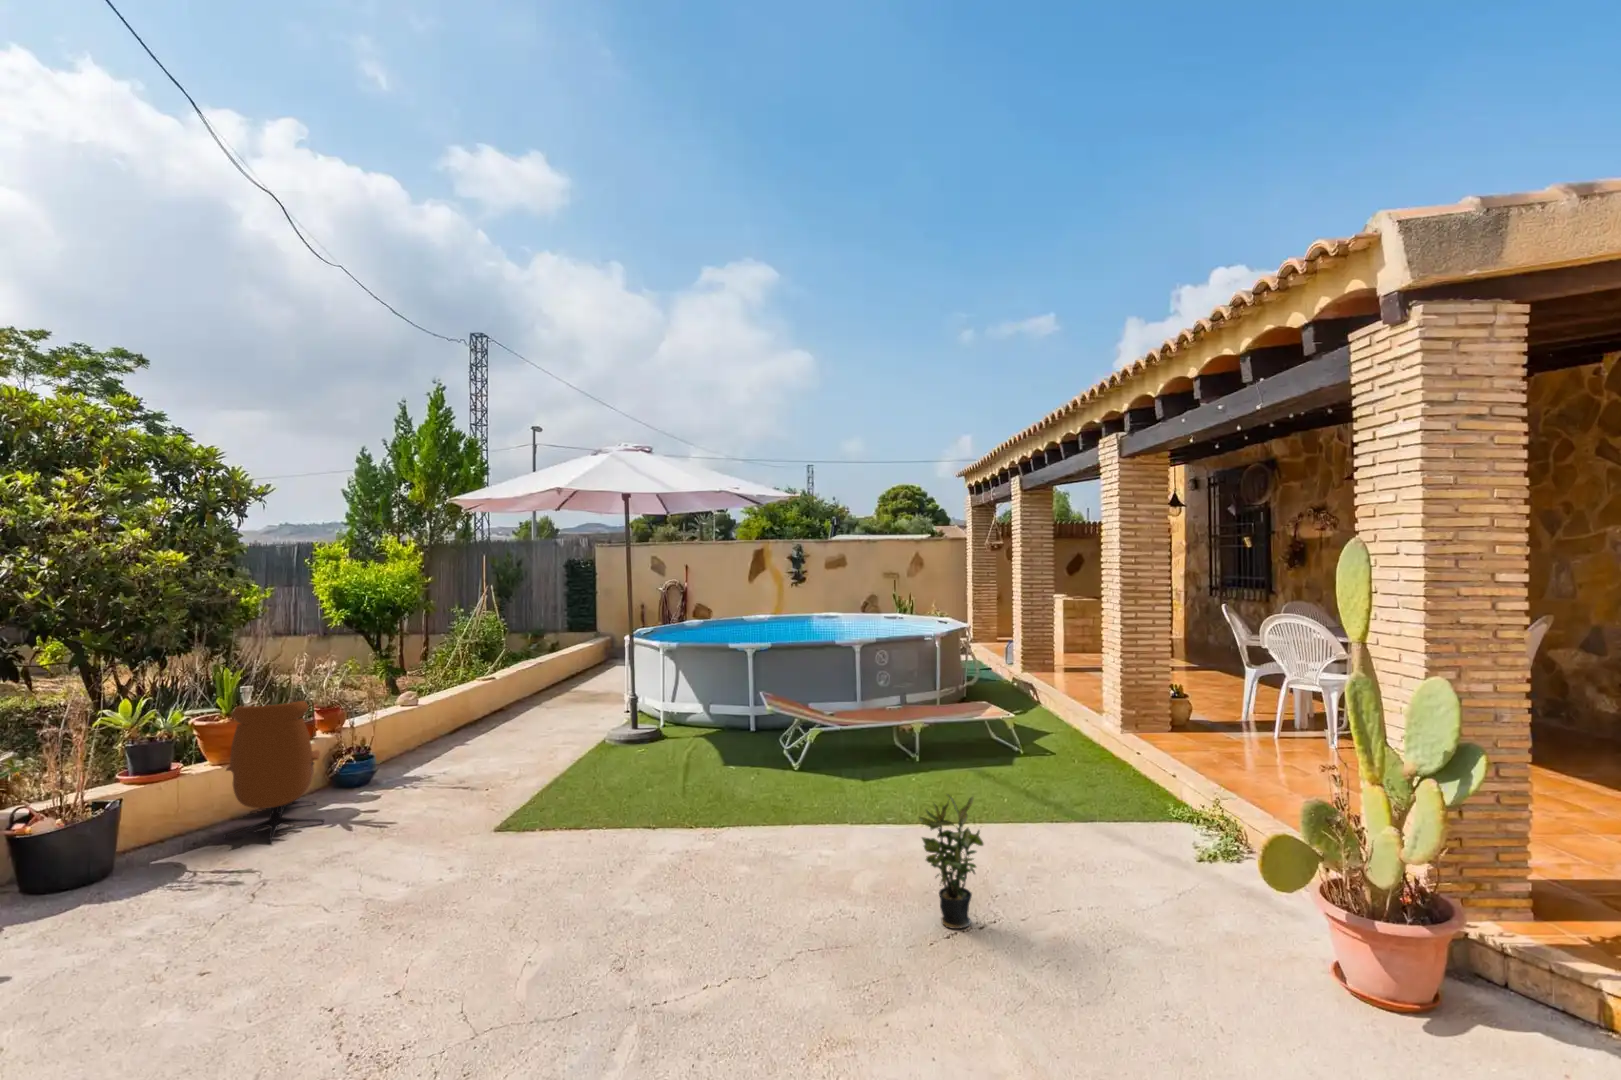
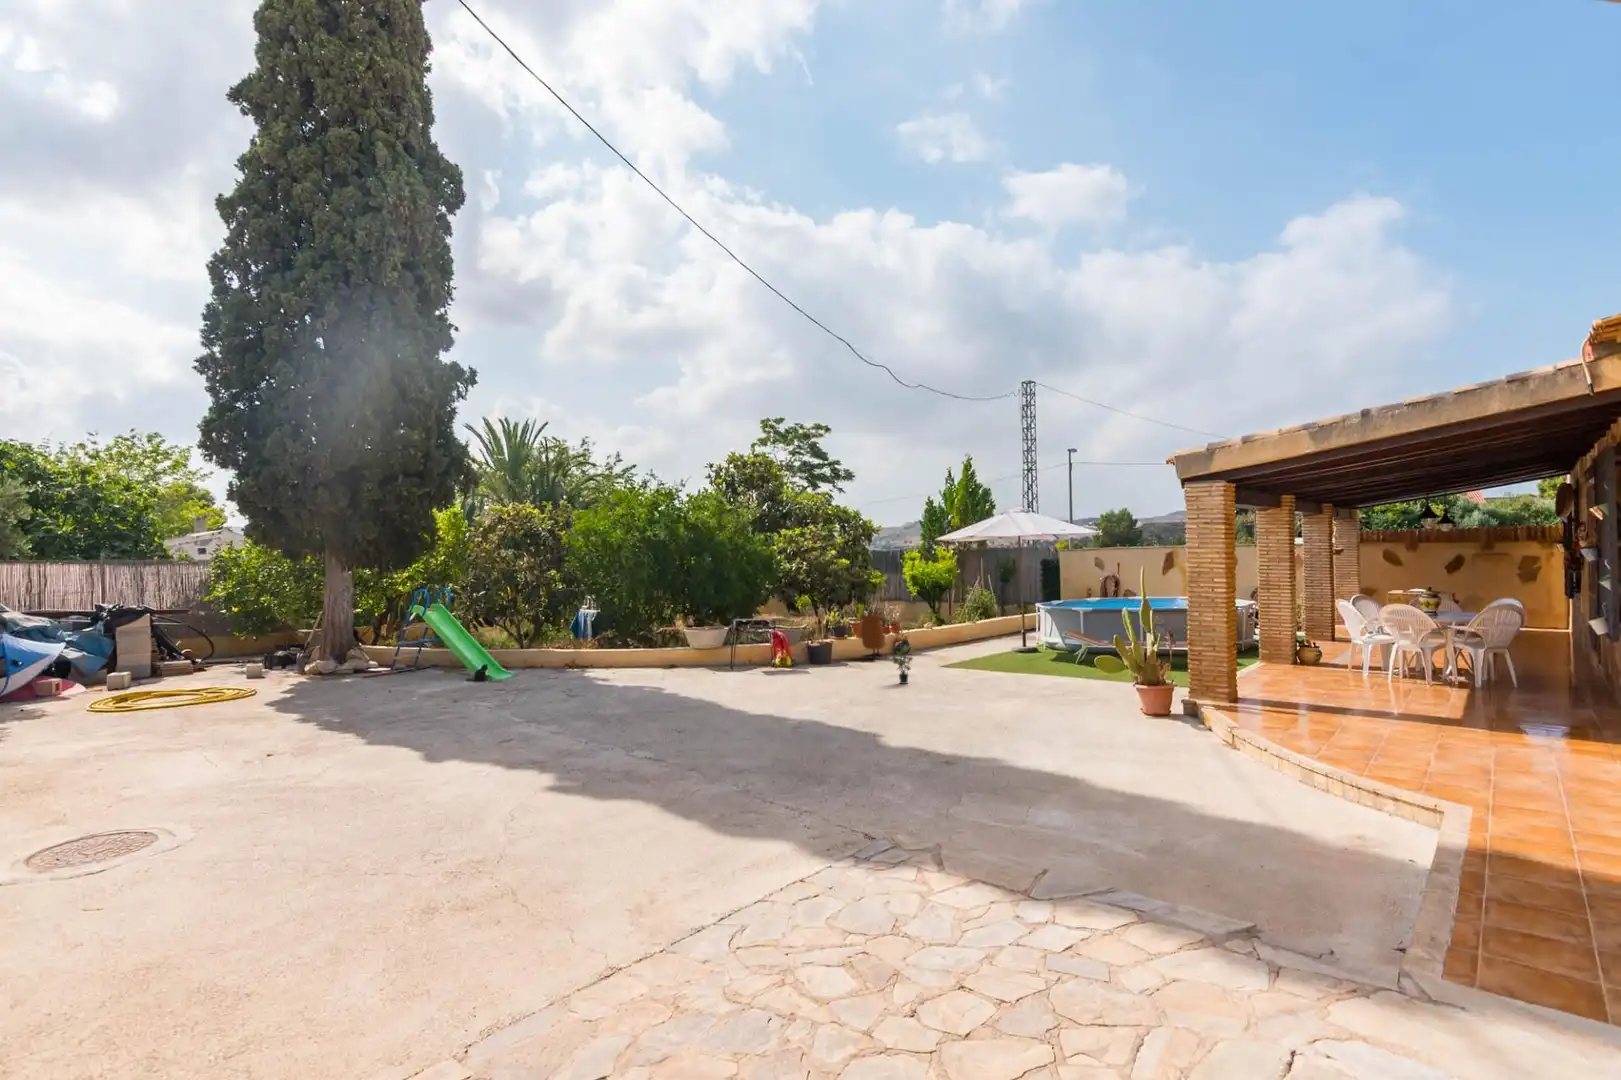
potted plant: present [919,795,983,929] -> present [893,646,912,684]

